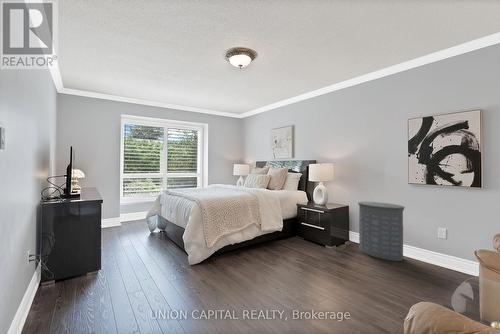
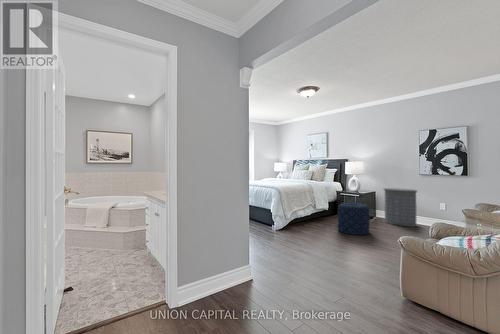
pouf: none [282,225,328,279] -> present [338,203,370,235]

